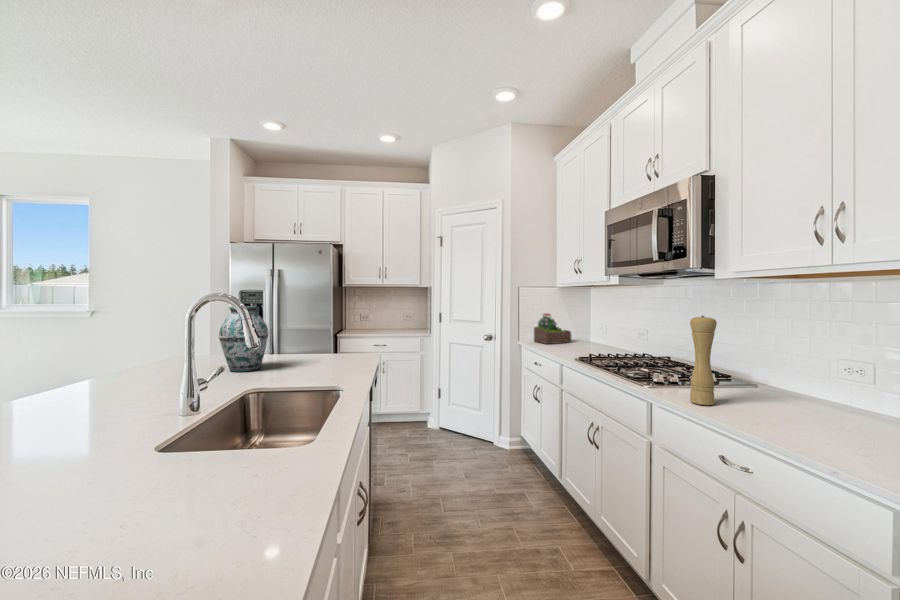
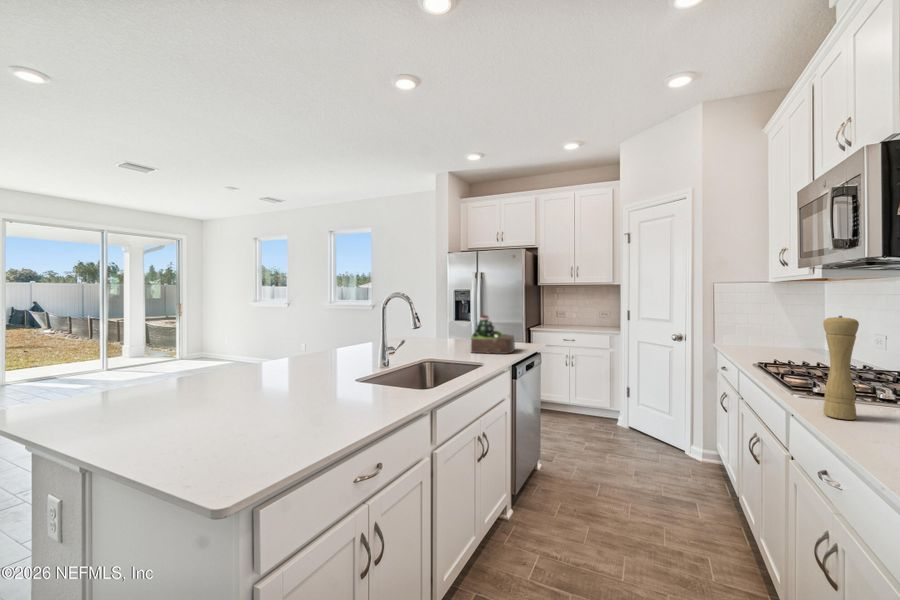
vase: present [219,306,269,371] -> none [420,303,452,349]
succulent plant: present [534,314,571,344] -> present [471,315,515,354]

